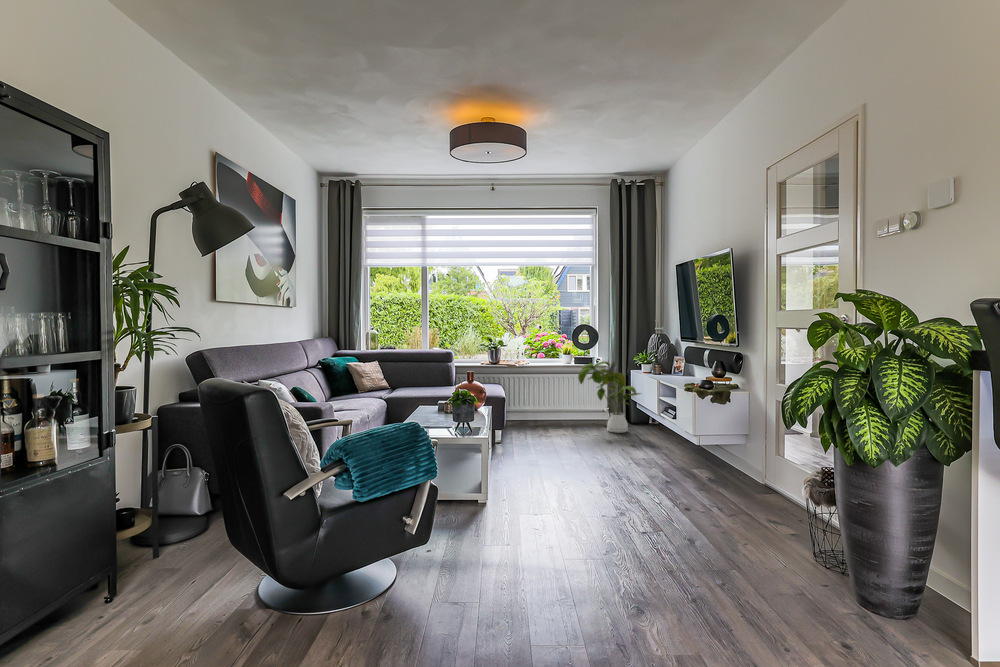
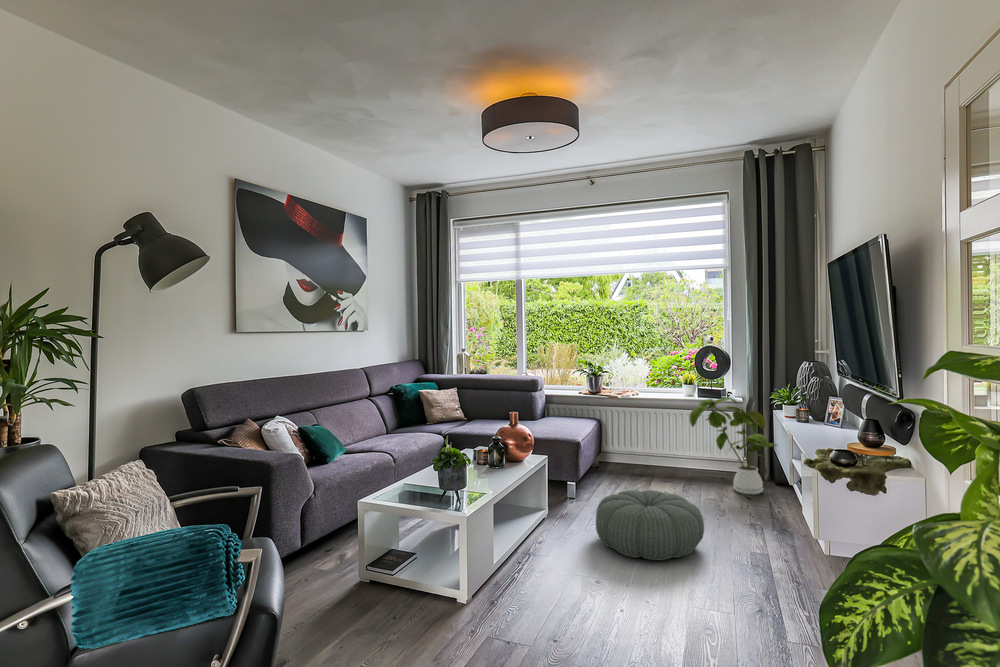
pouf: none [535,424,613,467] -> present [596,490,704,560]

